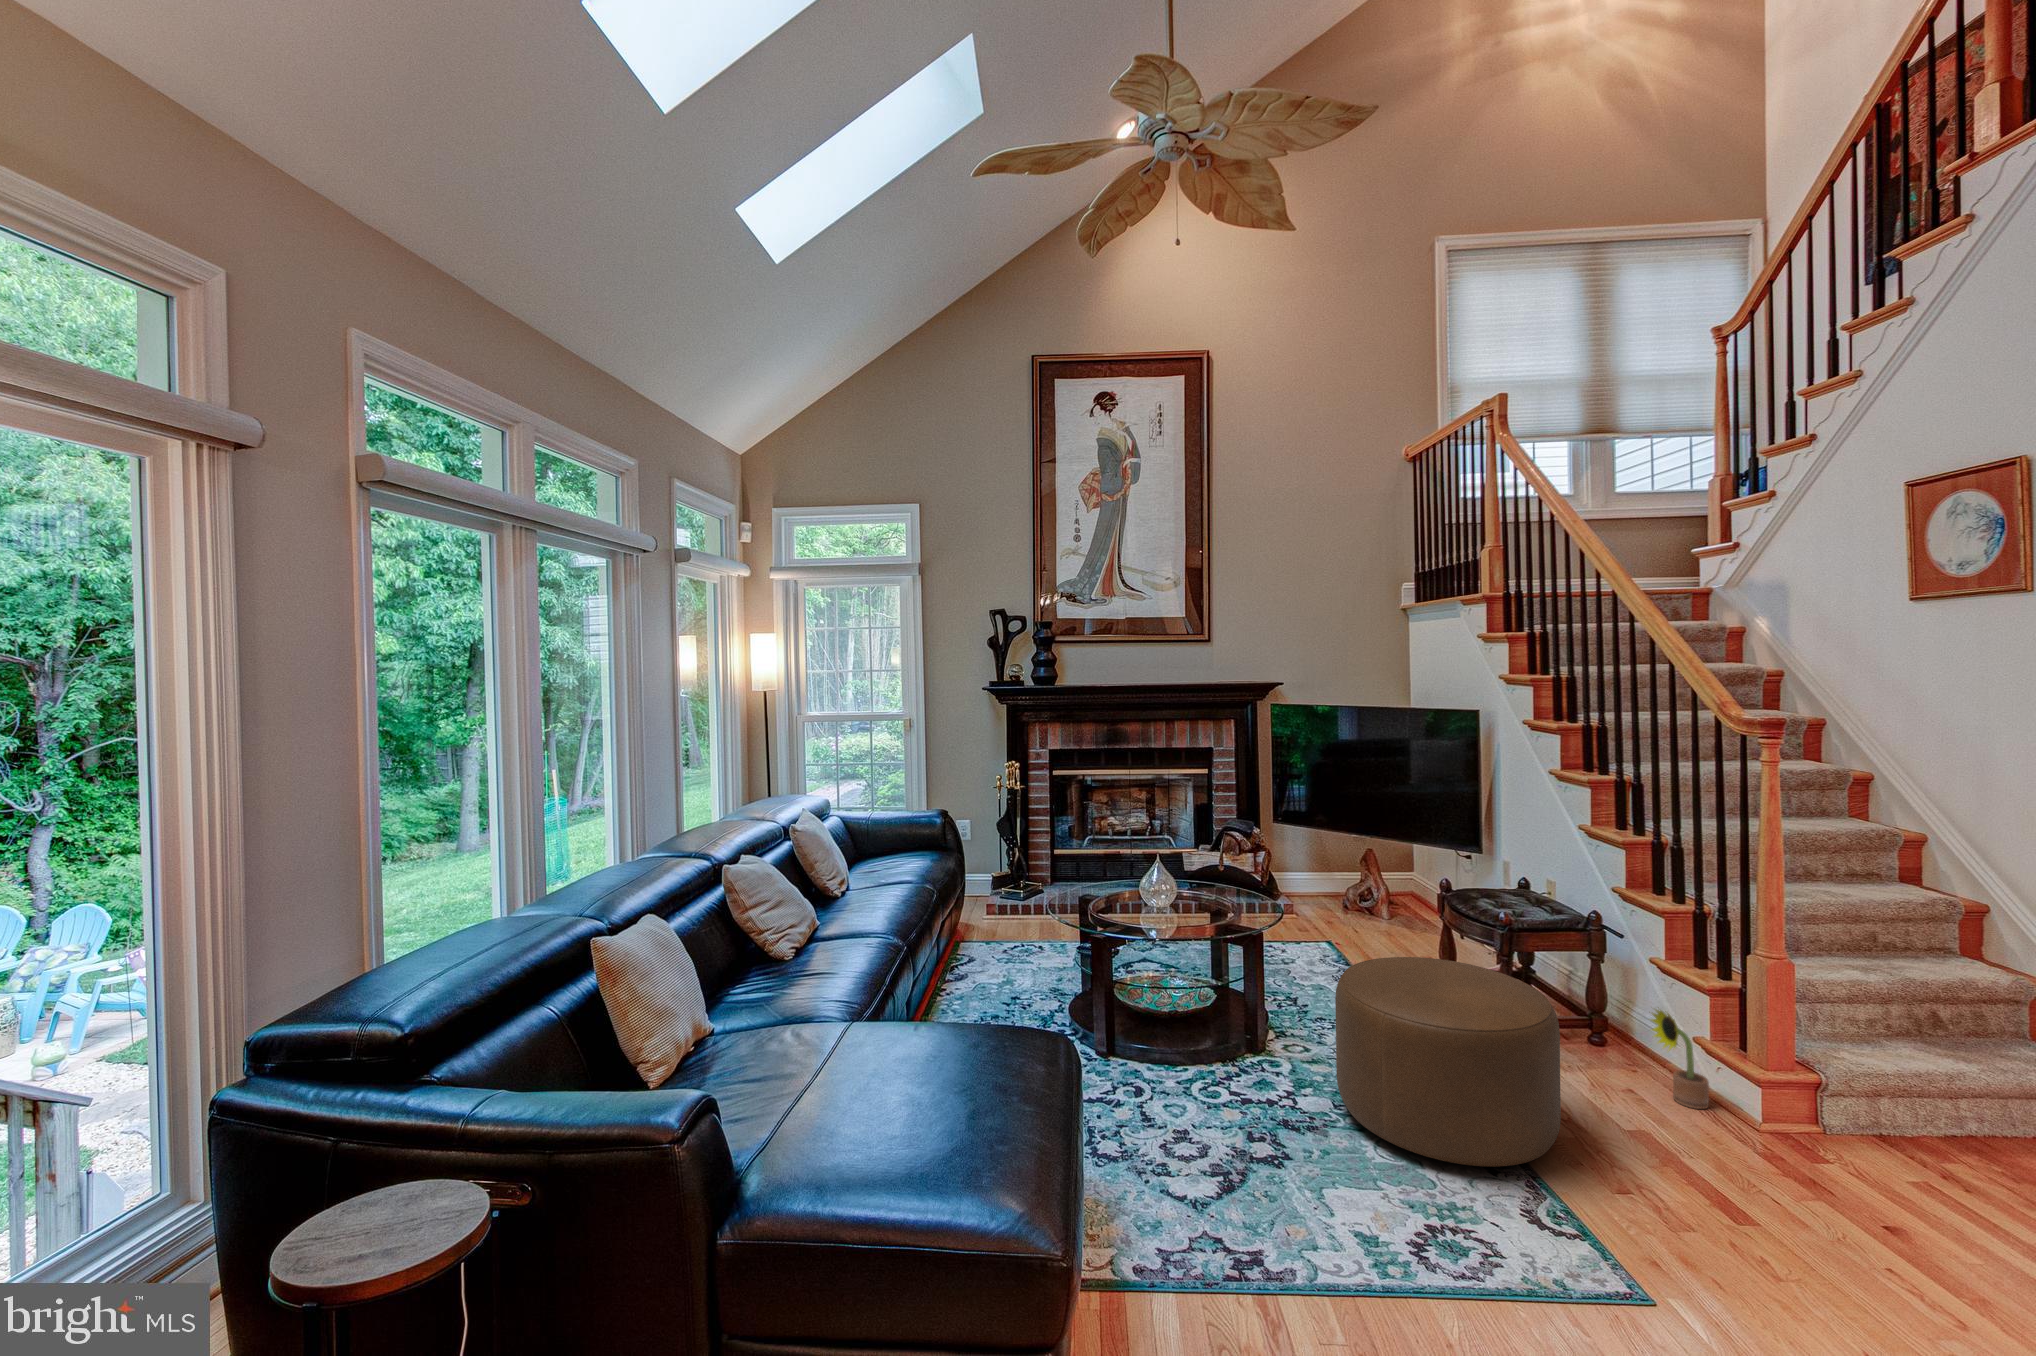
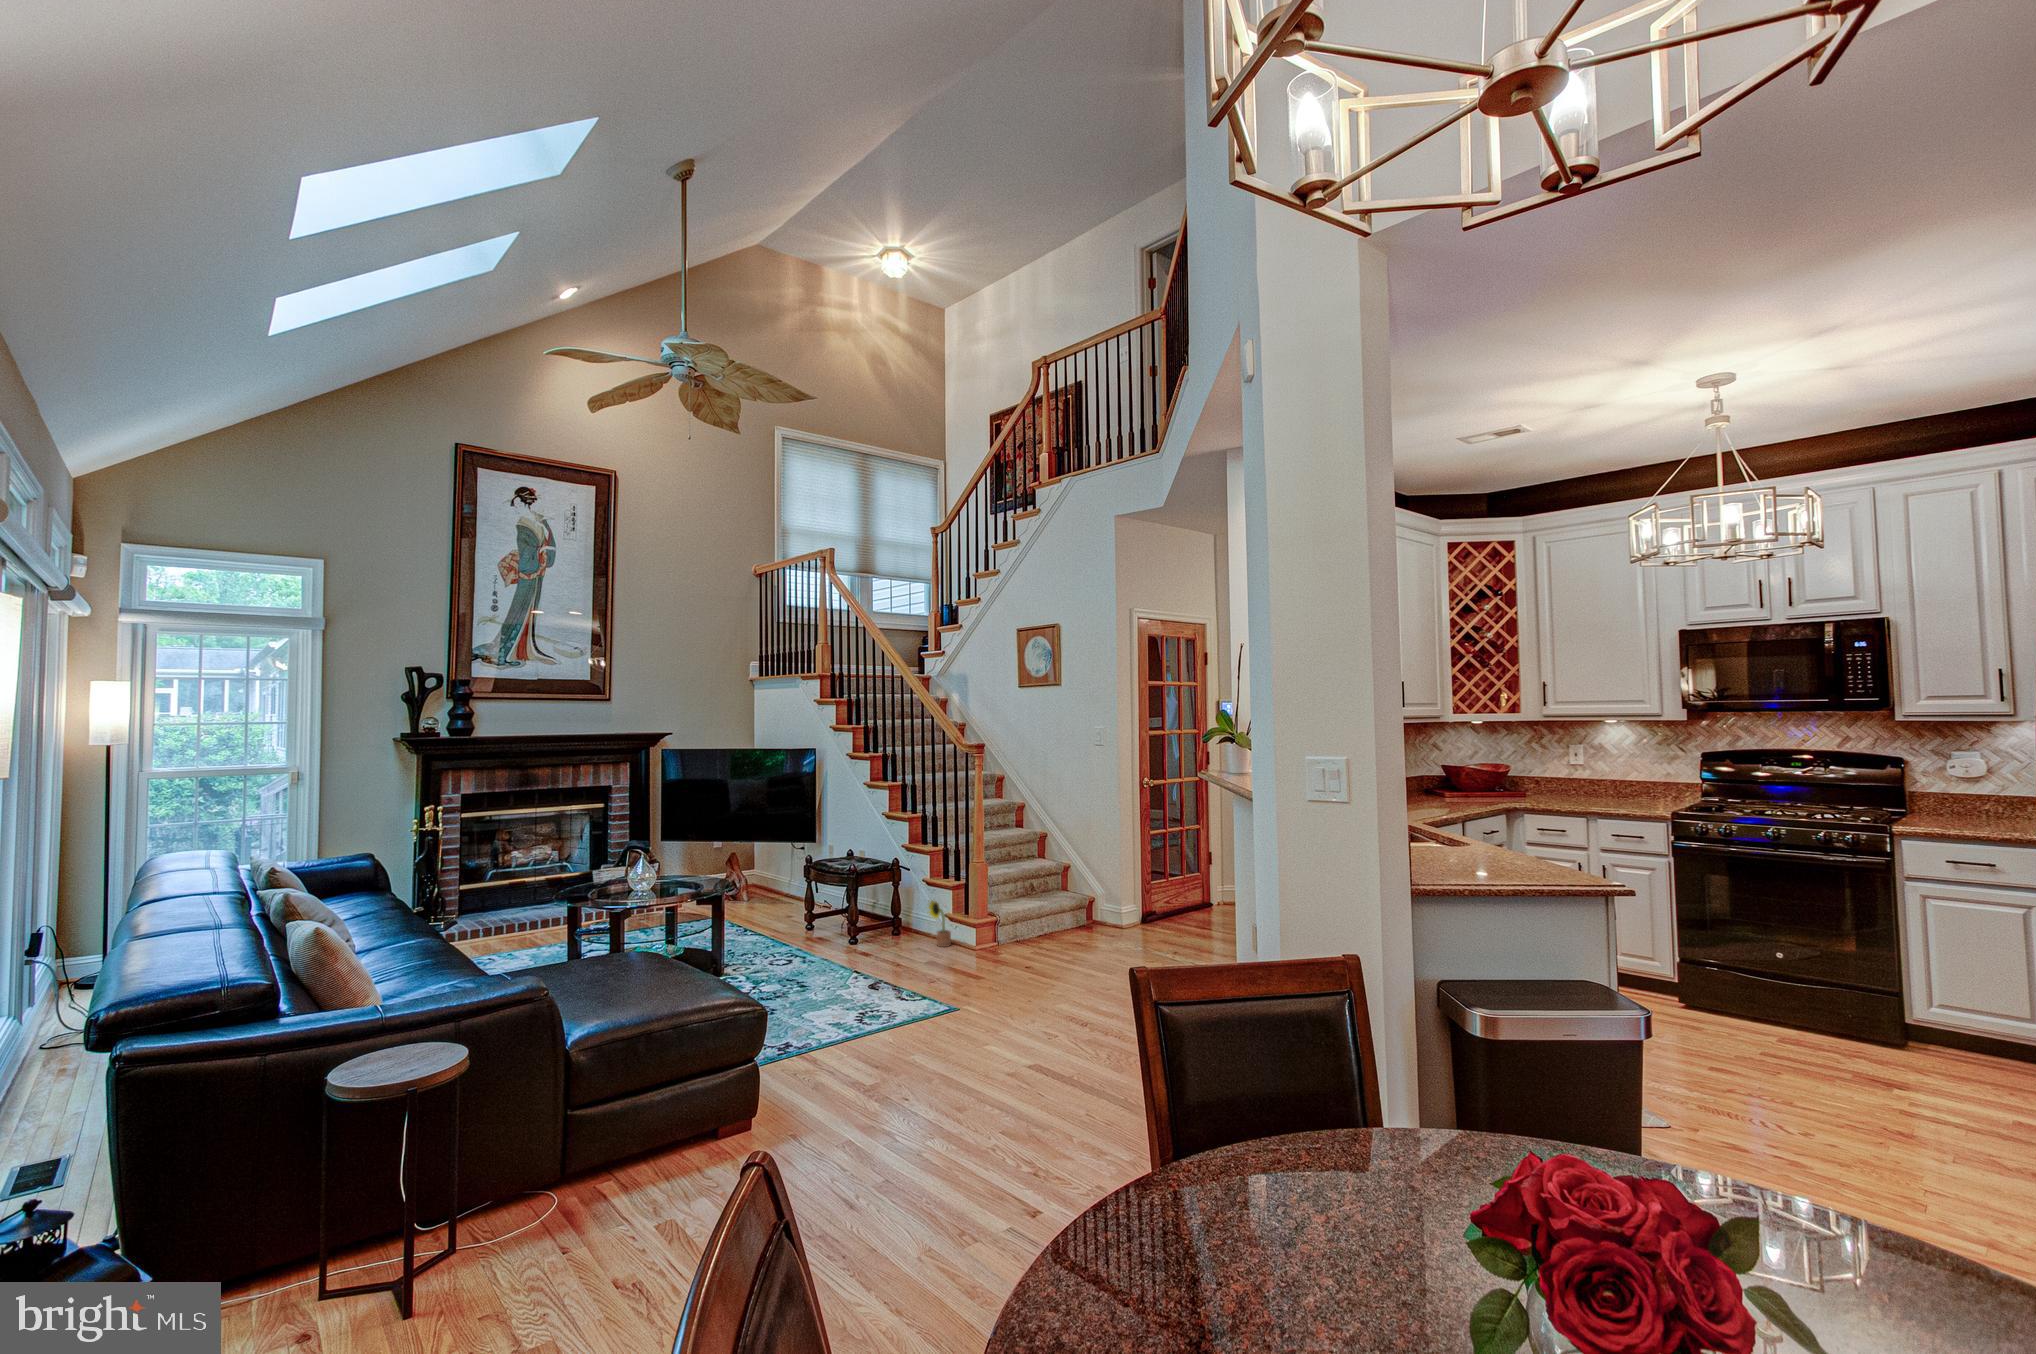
ottoman: present [1335,957,1561,1167] -> none [787,892,900,991]

